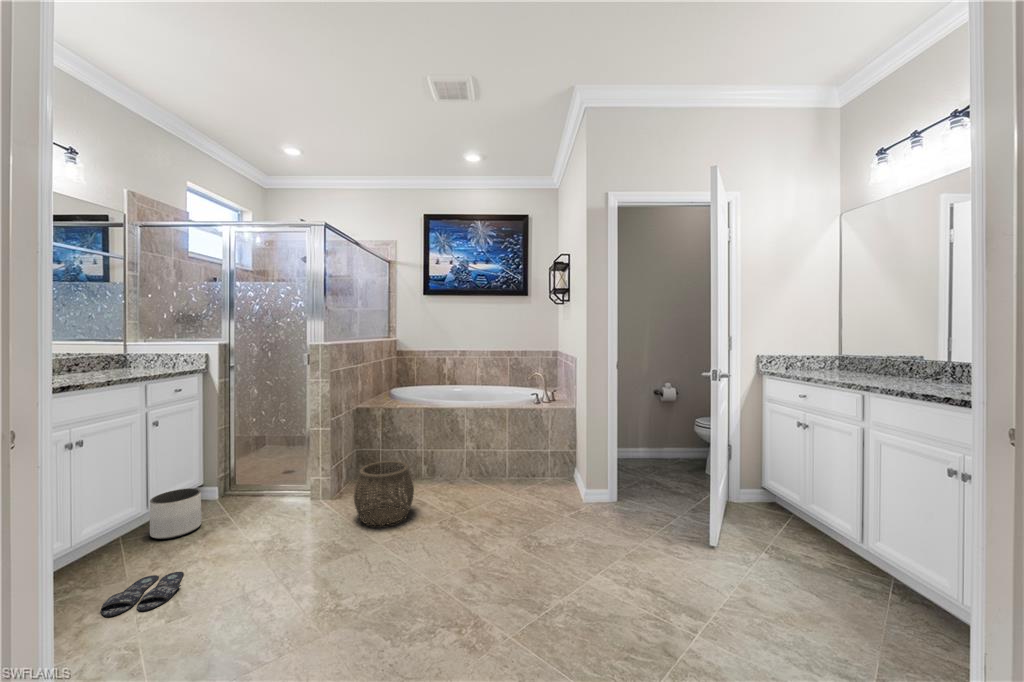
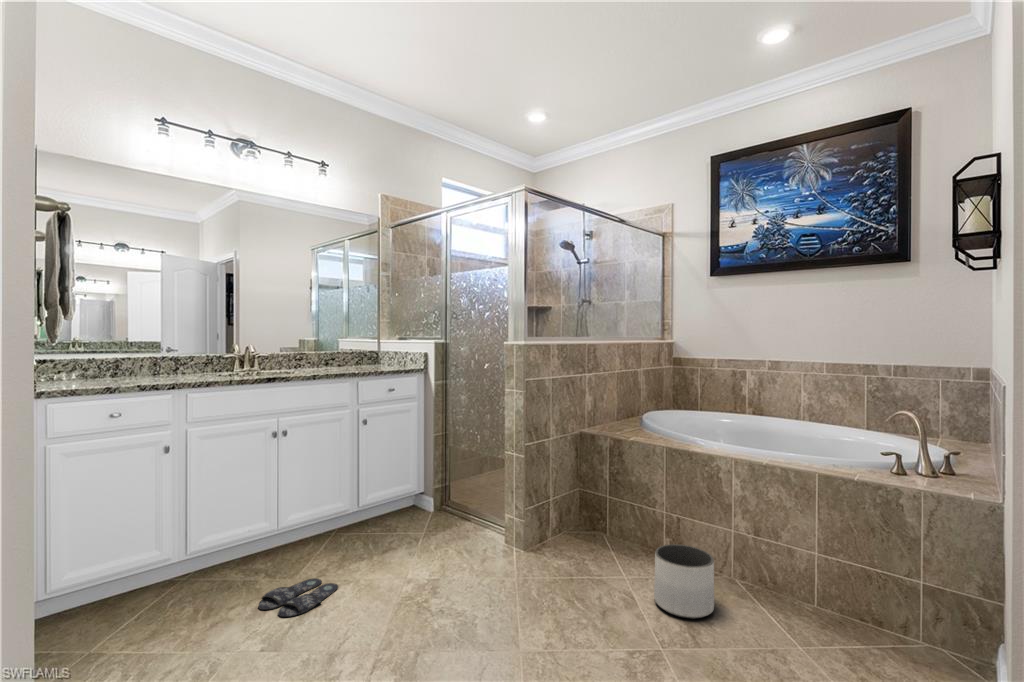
woven basket: present [354,461,414,526] -> none [524,515,611,618]
planter: present [150,488,202,539] -> present [654,544,714,619]

